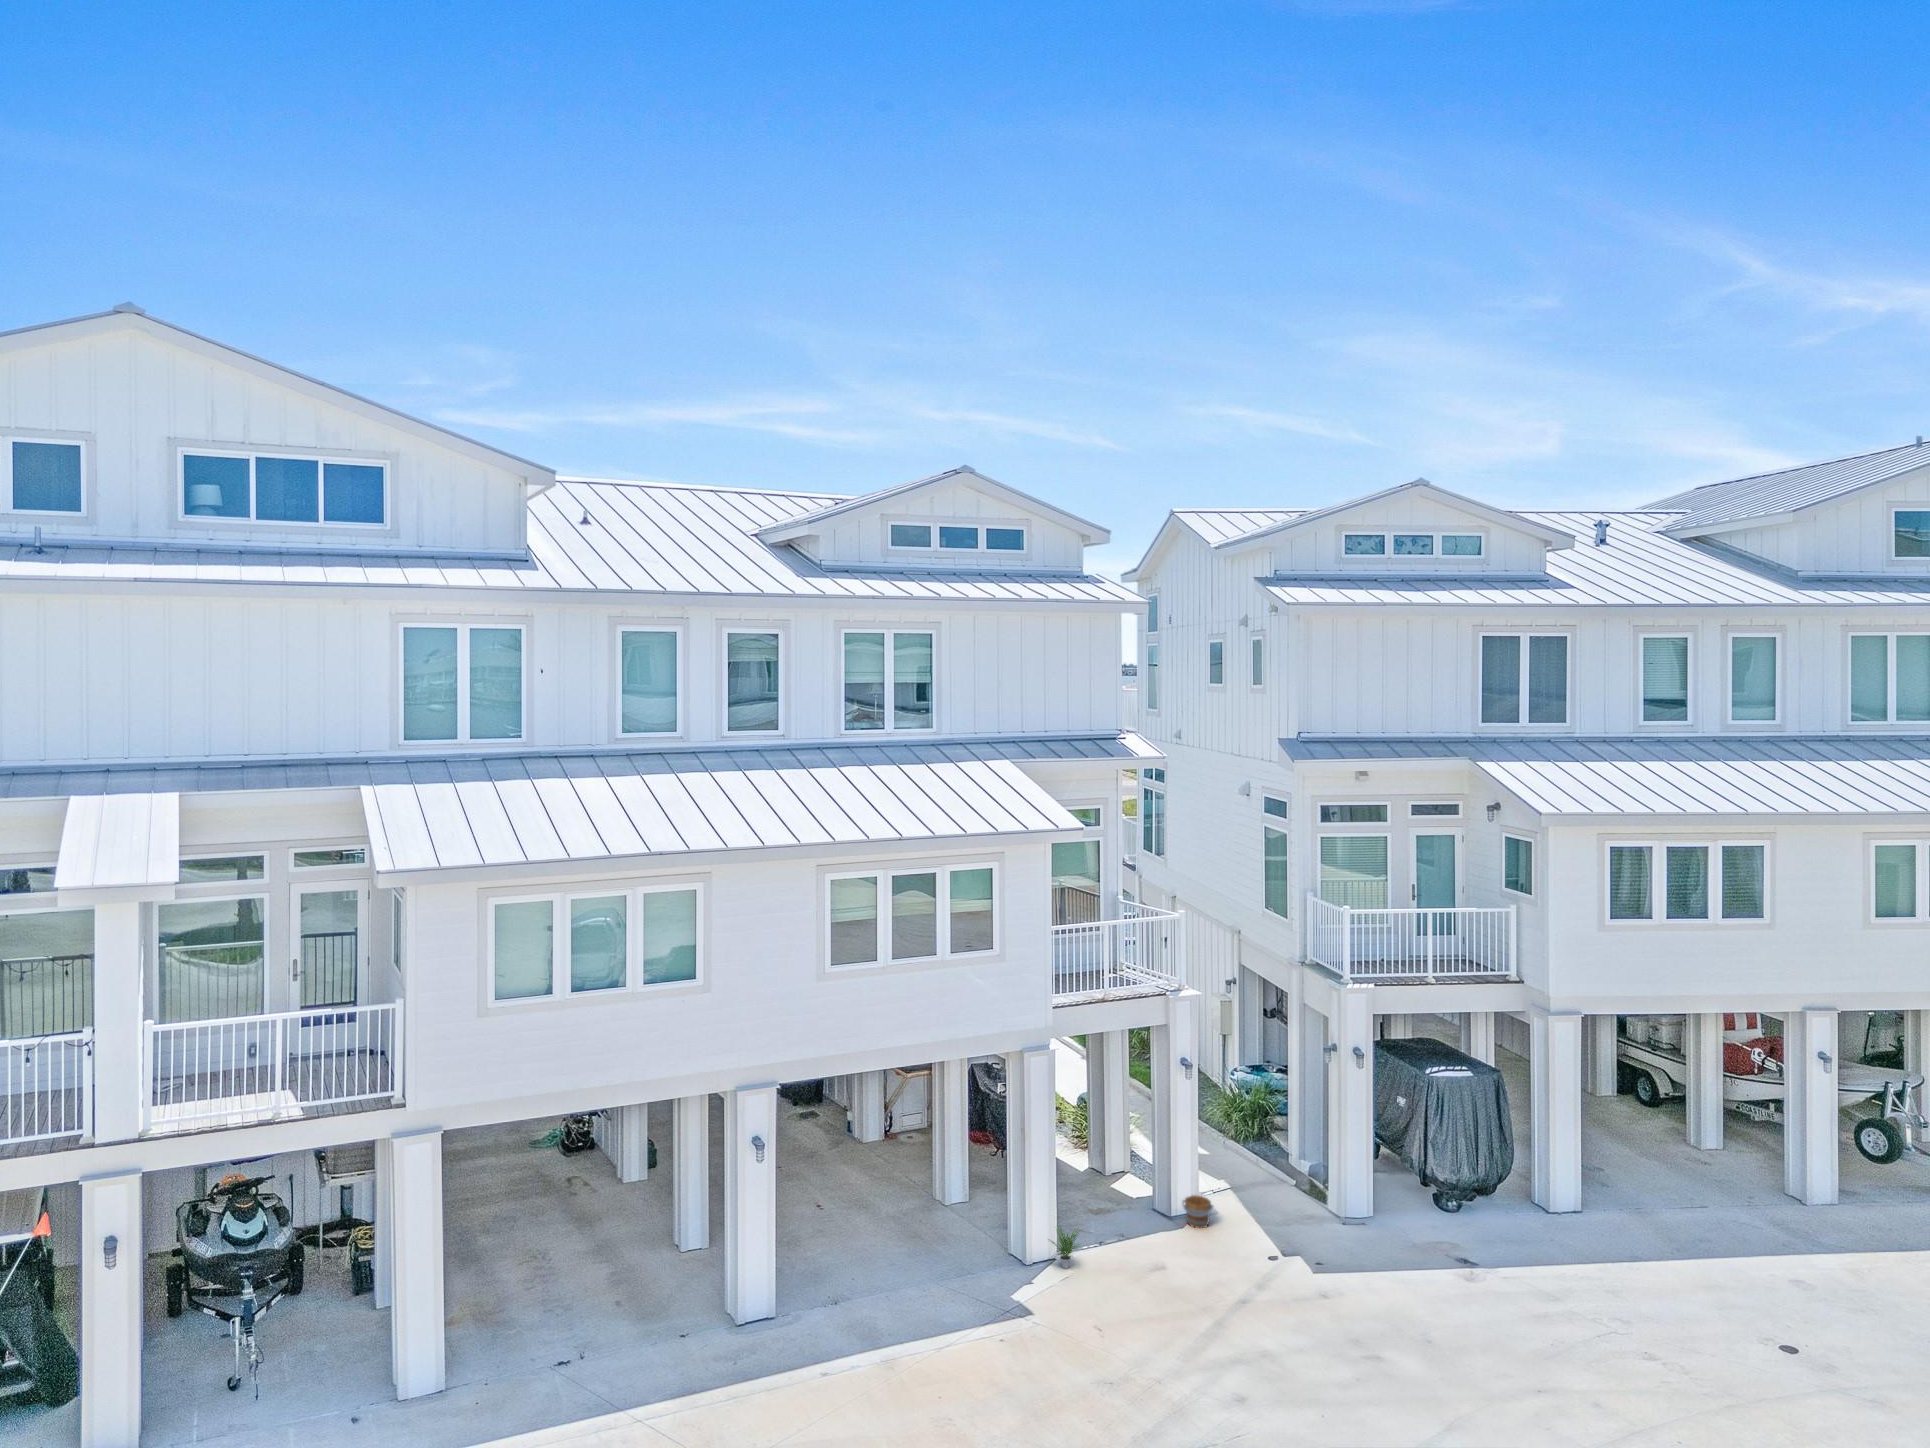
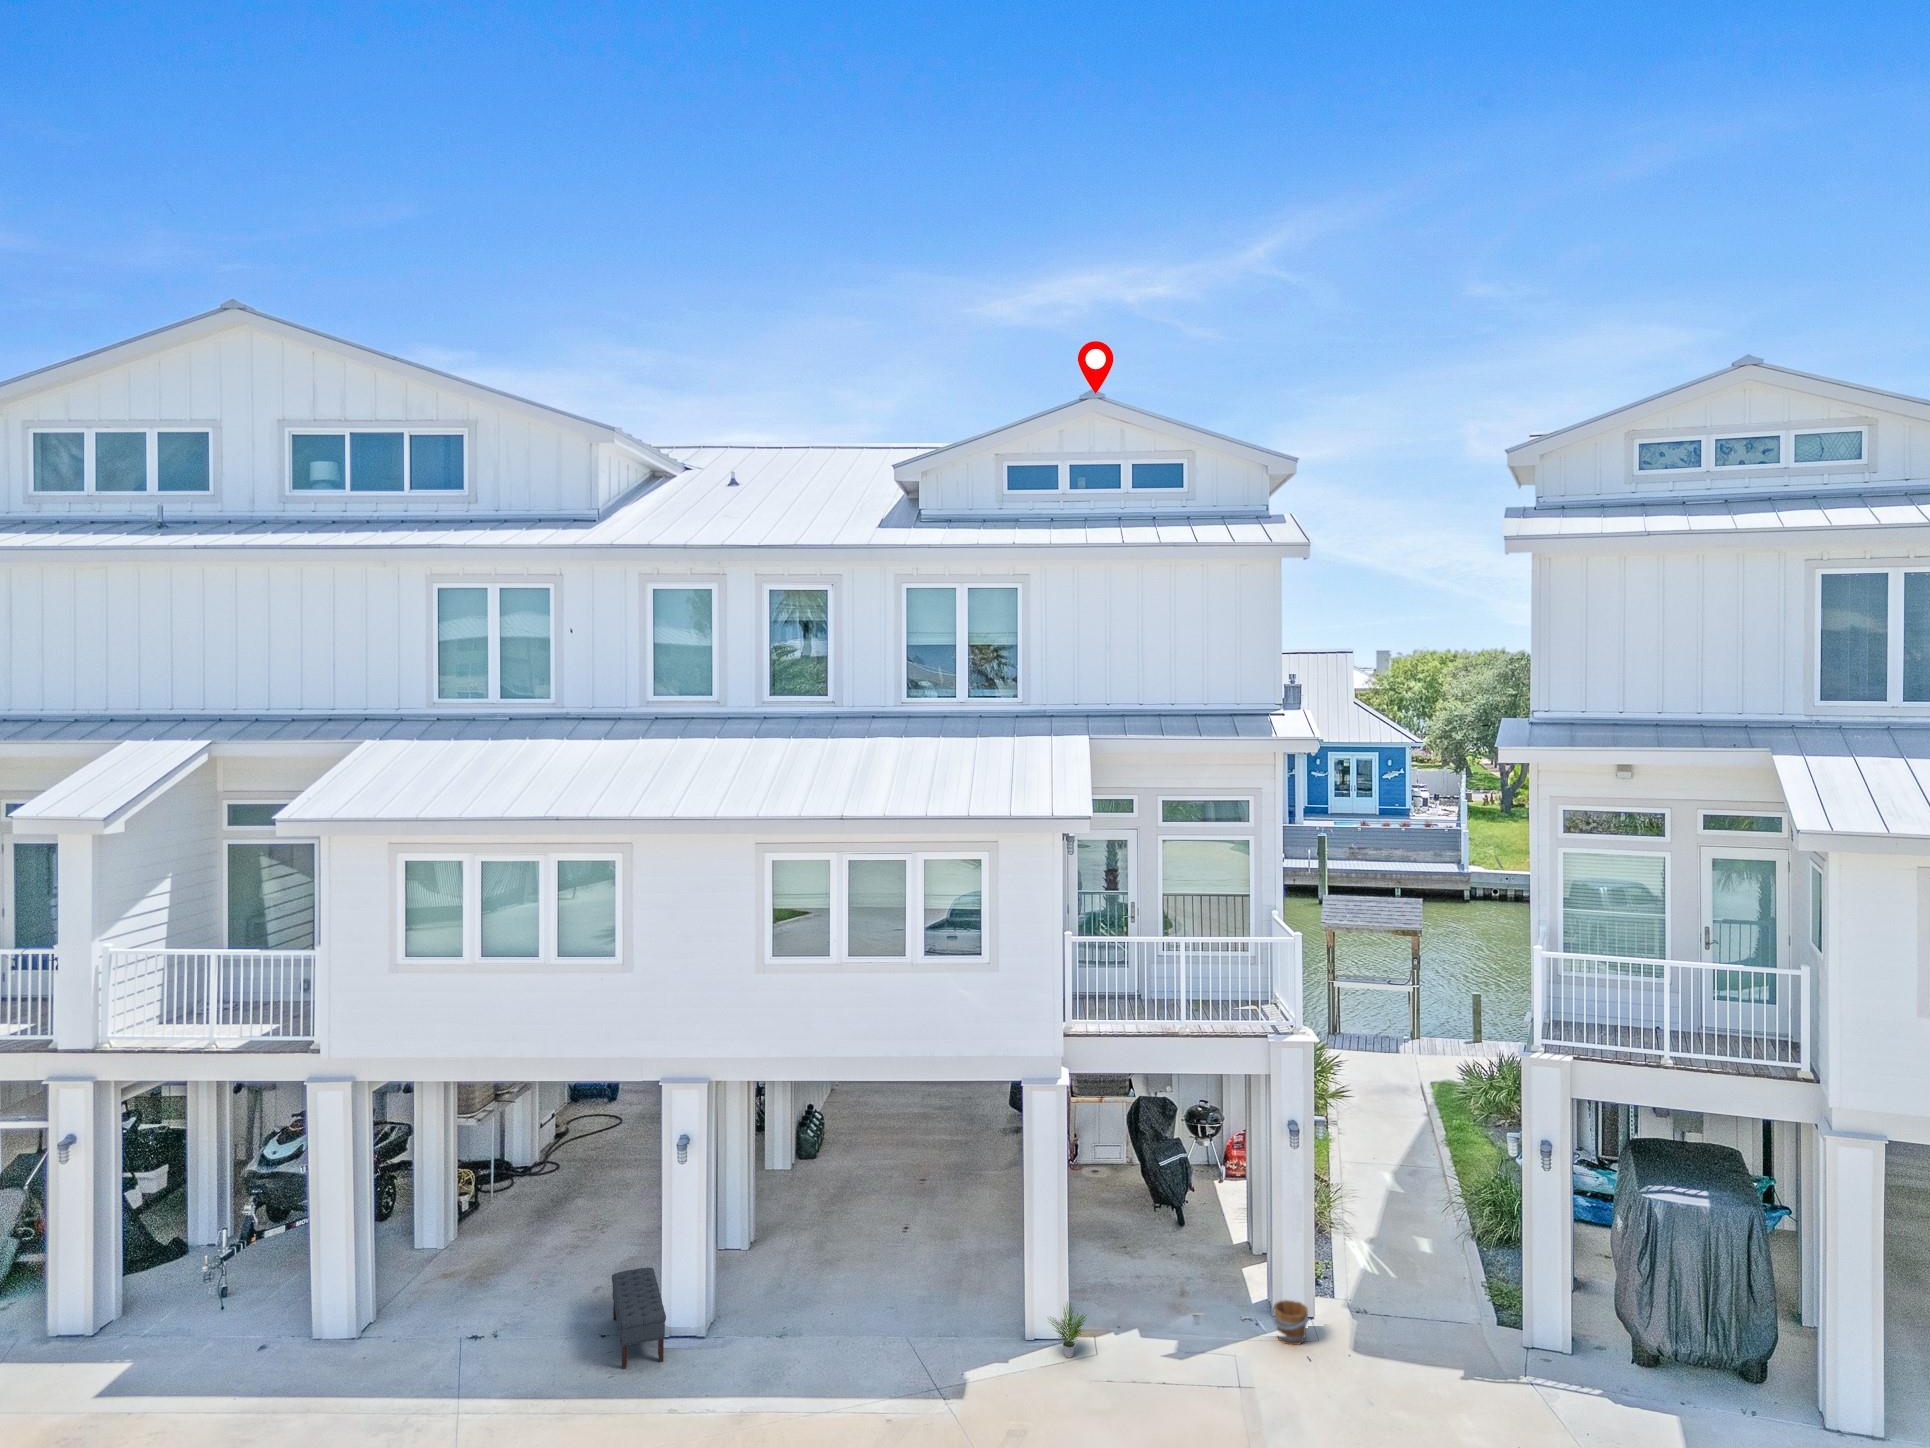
bench: none [670,1267,761,1356] -> present [612,1267,666,1369]

